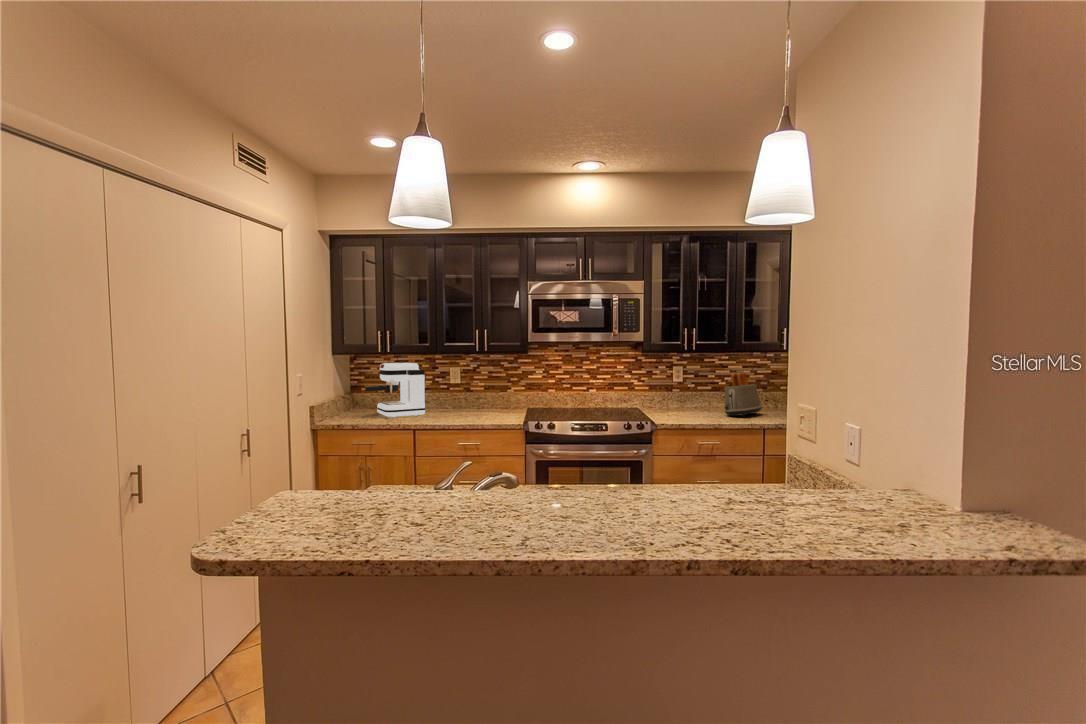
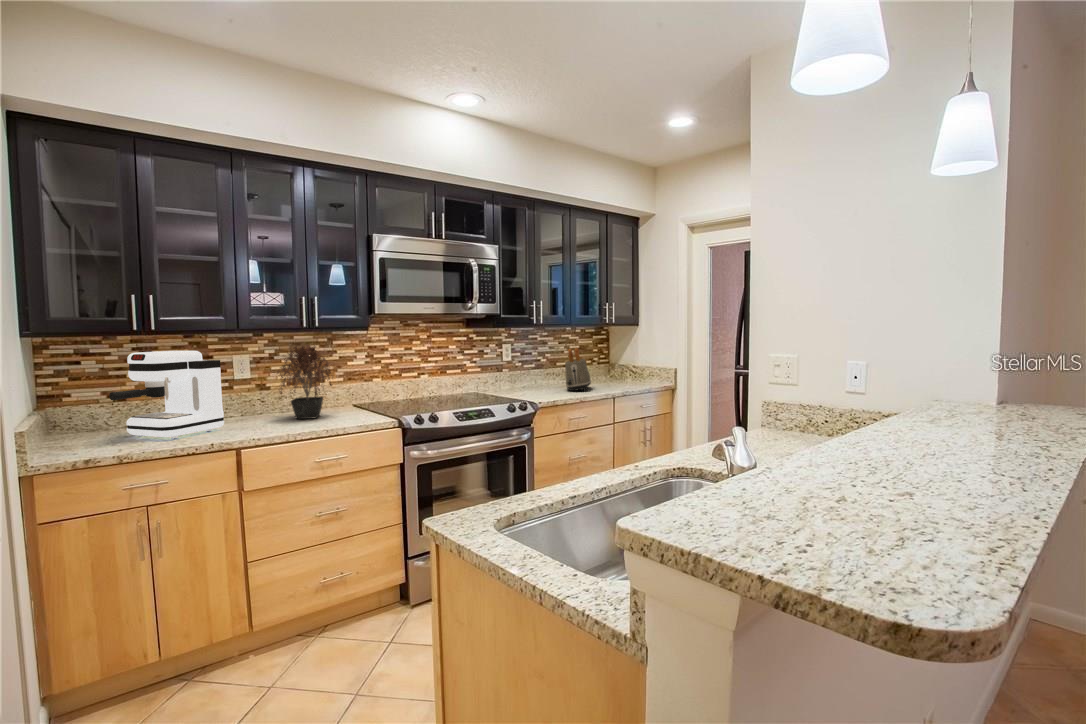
potted plant: none [461,360,504,415] -> present [277,345,332,419]

